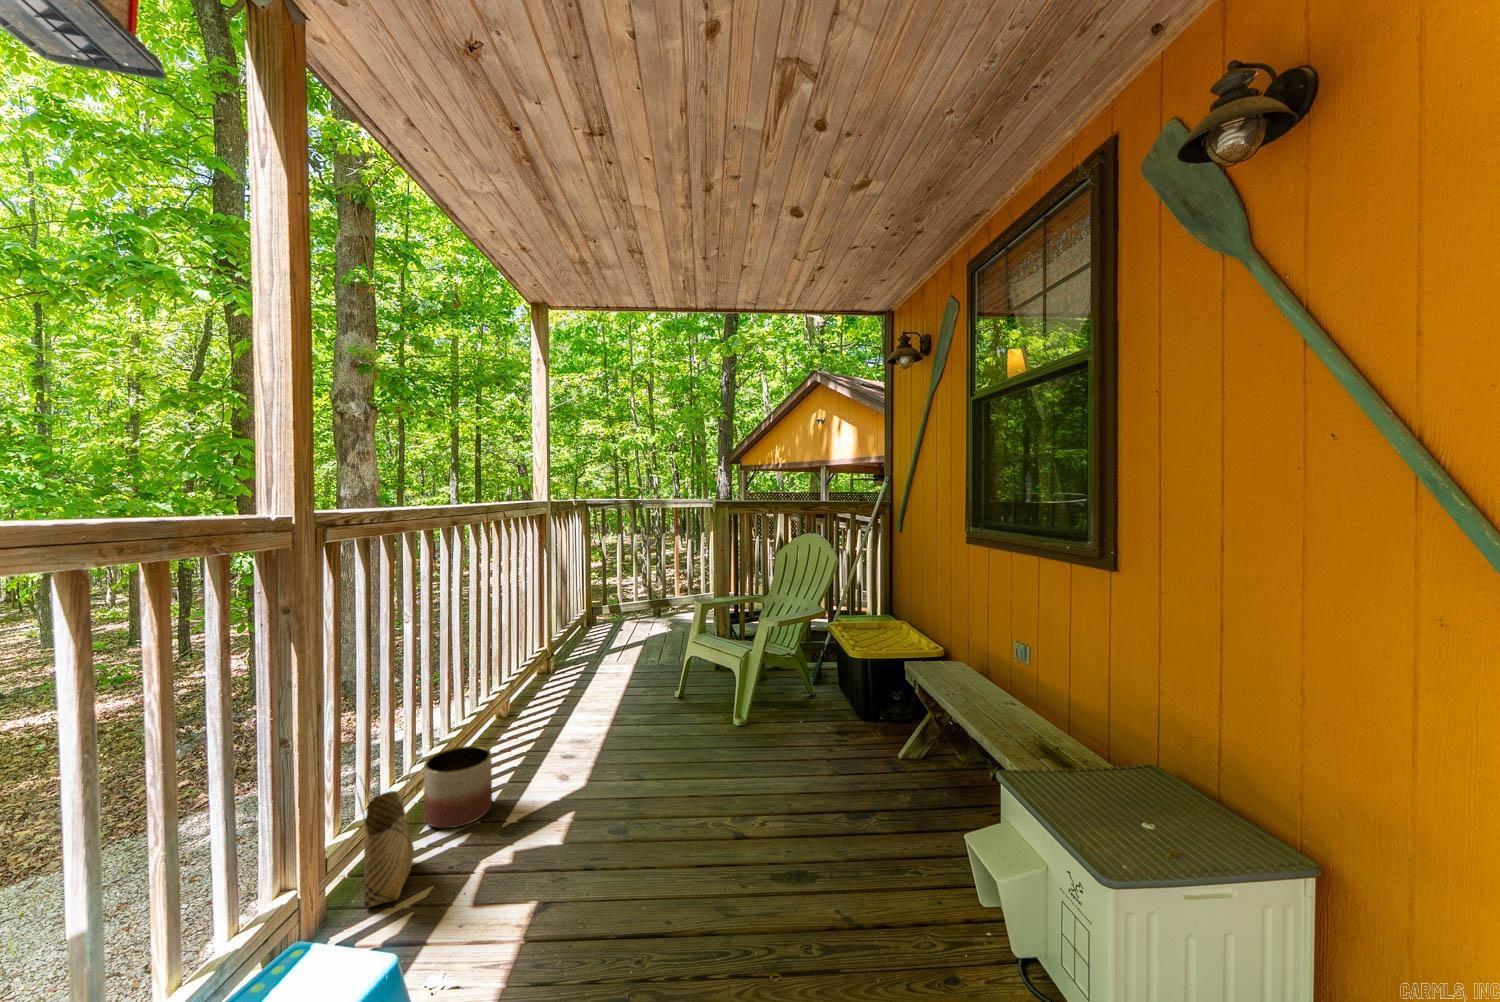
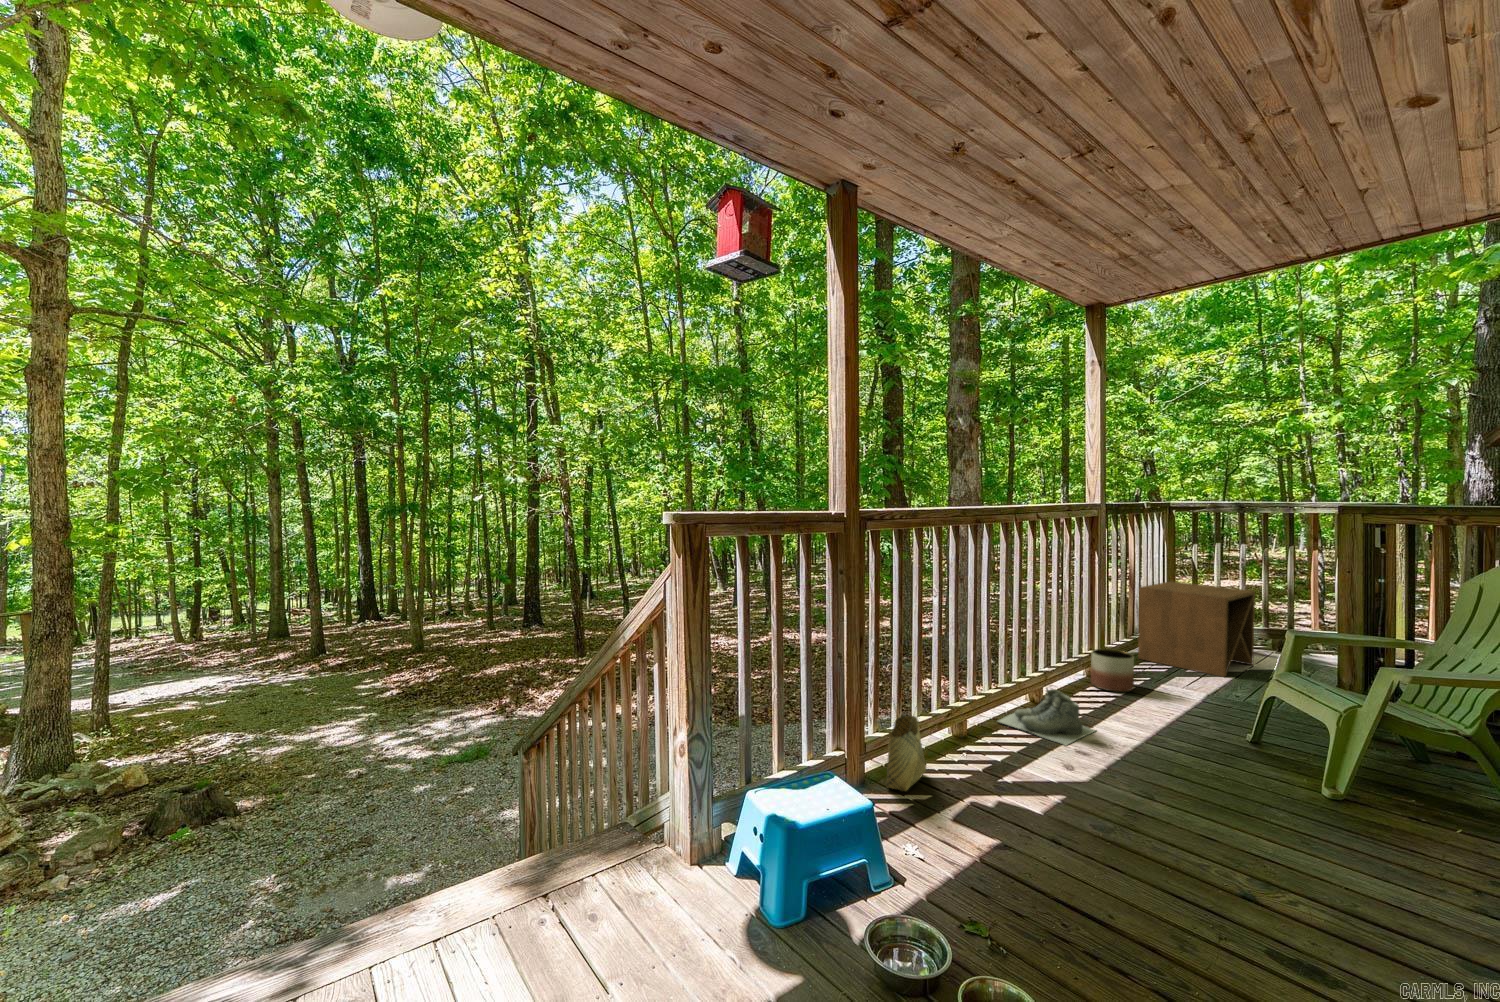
side table: none [570,570,649,646] -> present [1138,581,1255,677]
boots: none [471,699,570,755] -> present [998,688,1095,745]
planter: present [424,746,492,828] -> present [1091,649,1134,692]

